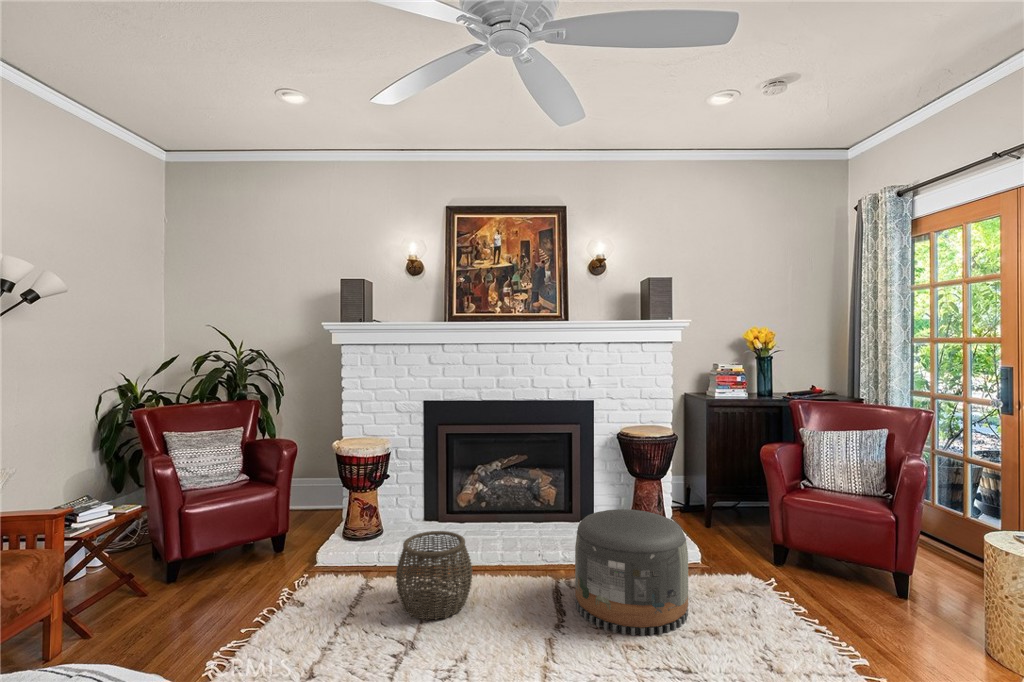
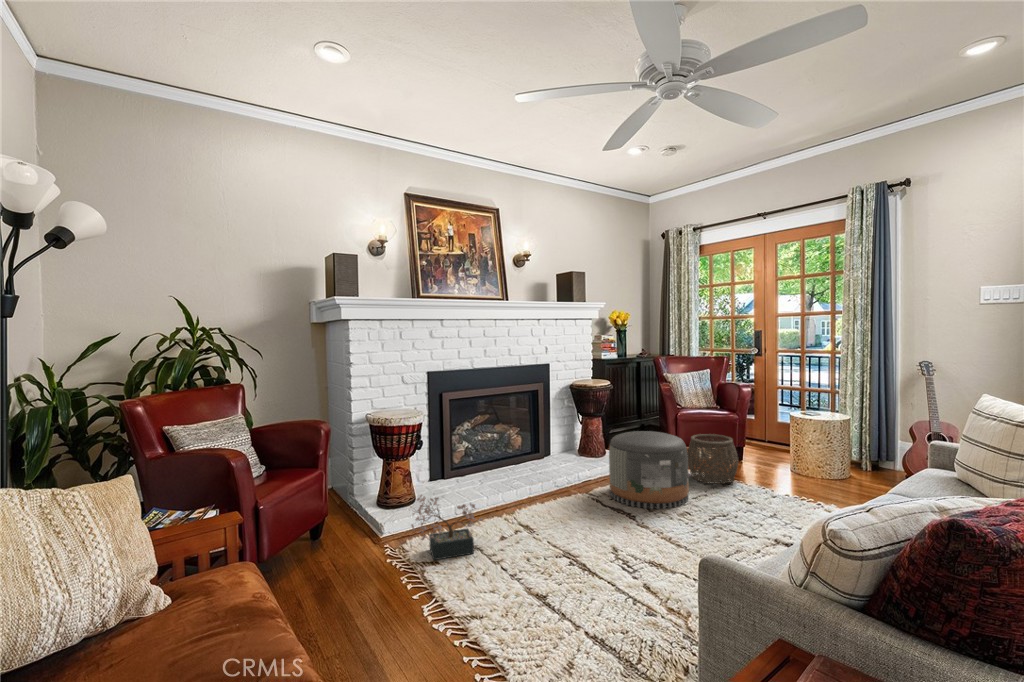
woven basket: present [396,531,473,620] -> present [687,434,738,484]
decorative plant: none [285,532,363,610] -> present [411,495,482,560]

